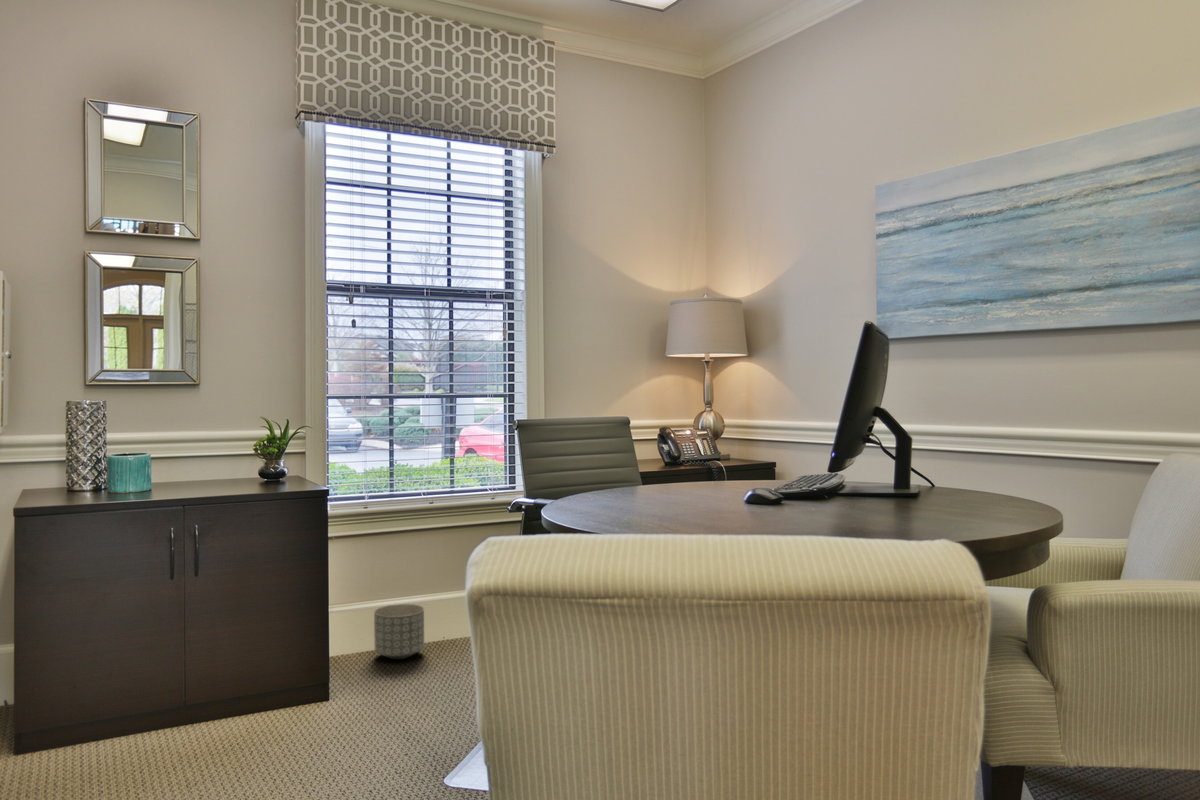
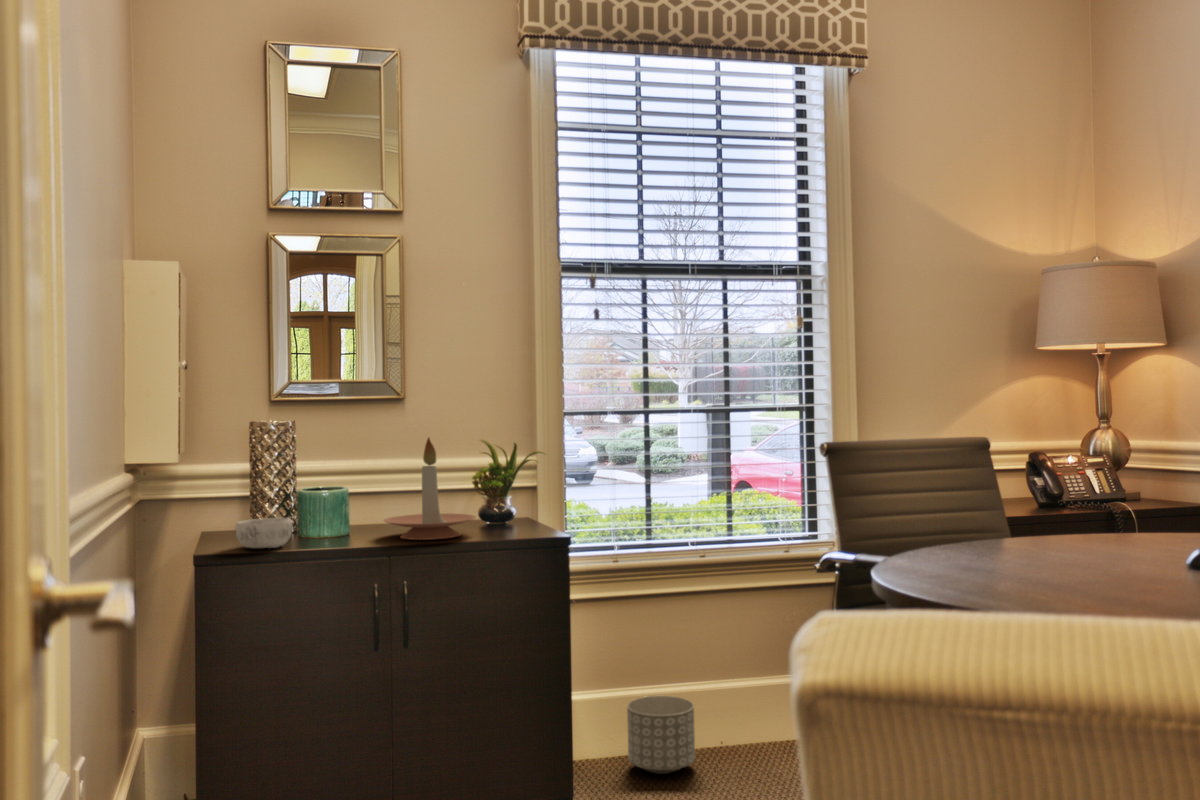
candle holder: none [181,415,257,492] -> present [384,438,476,540]
decorative bowl: none [55,477,104,500] -> present [236,518,292,548]

